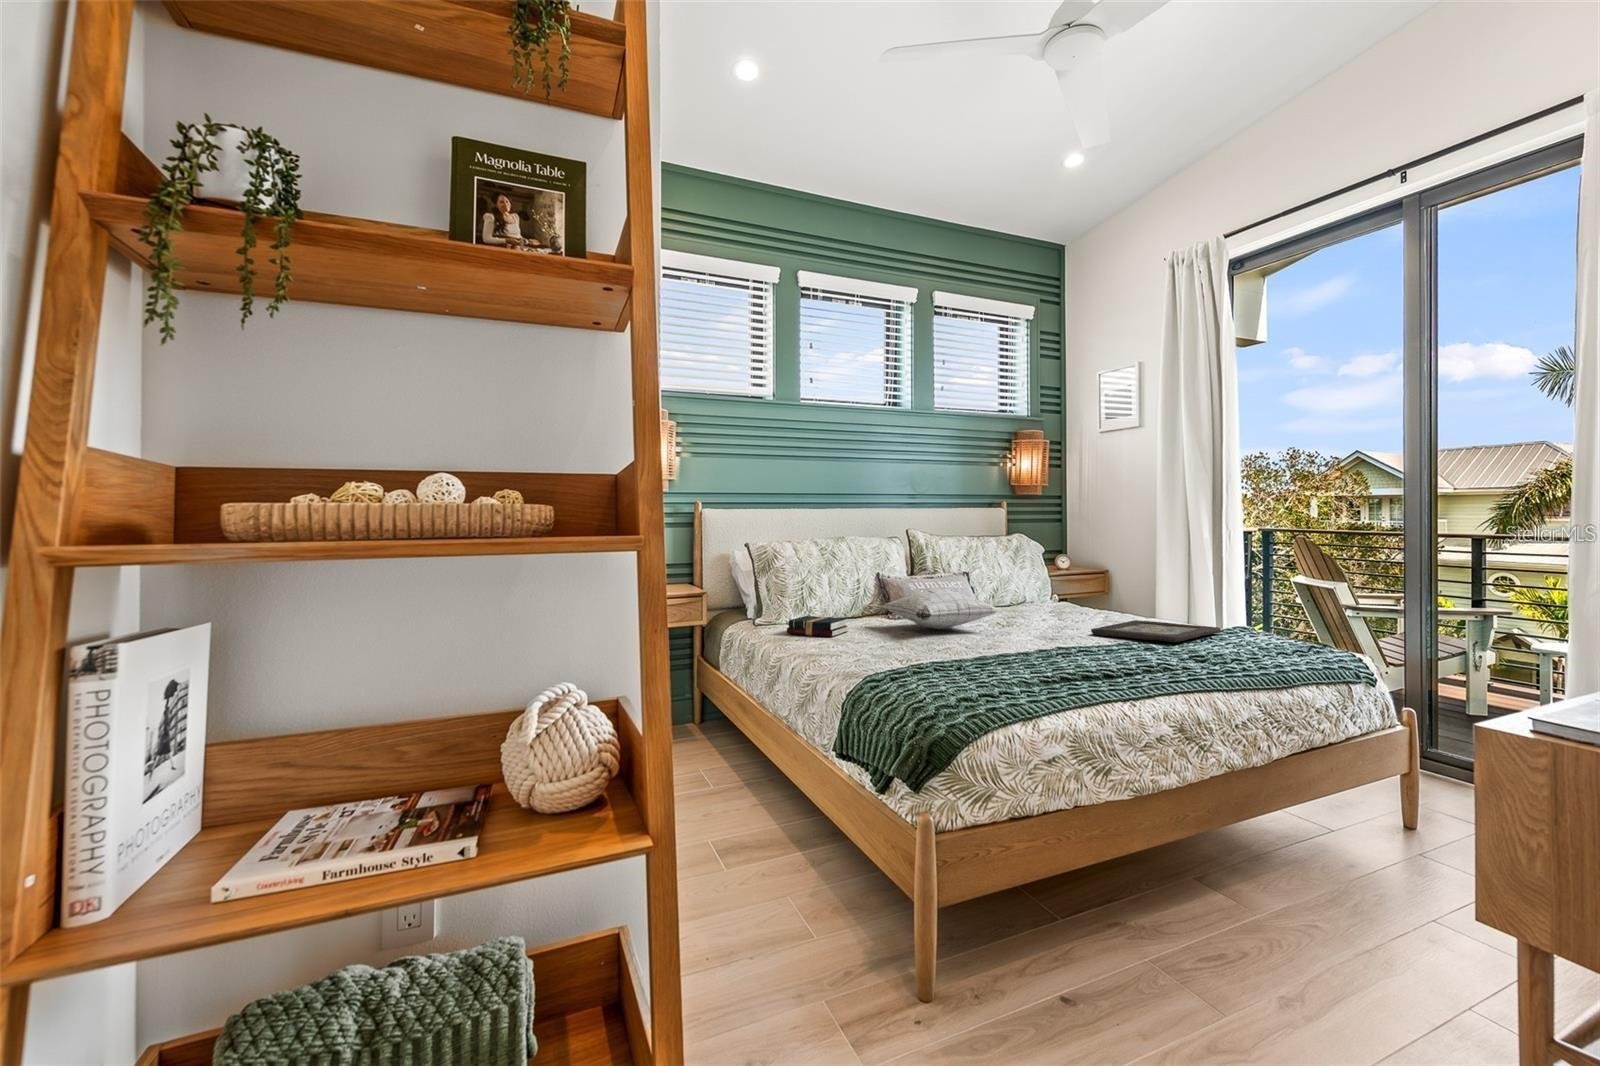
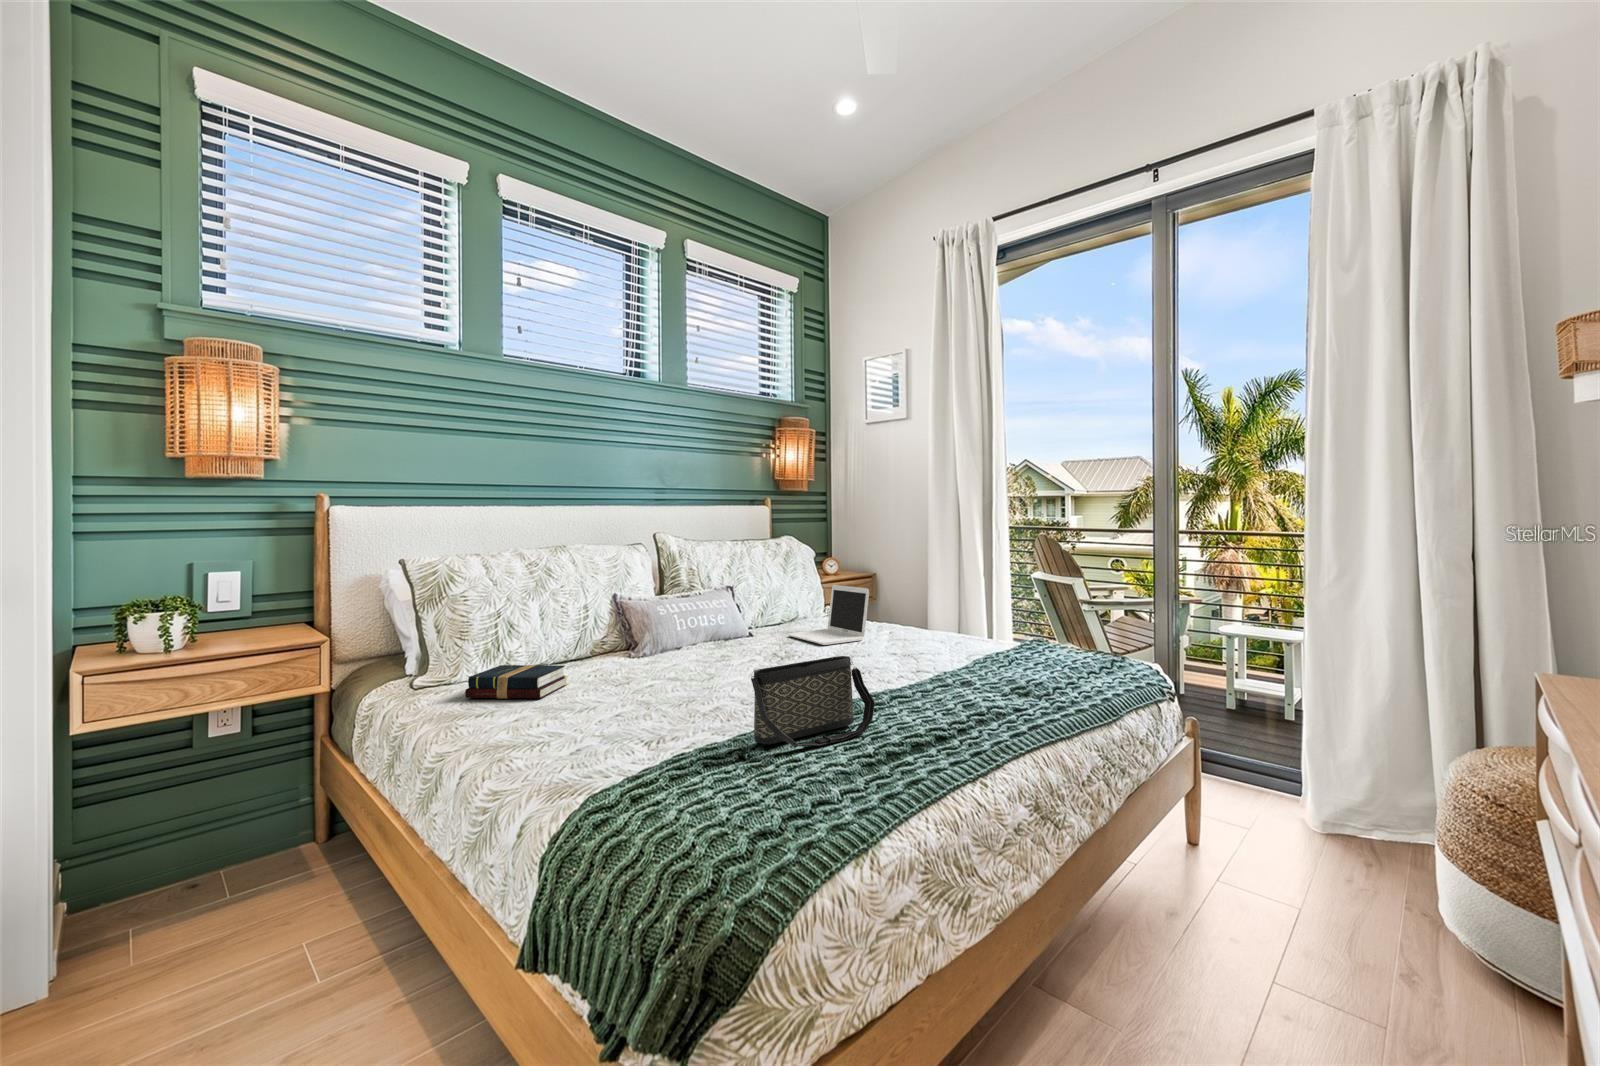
laptop: none [1014,574,1083,620] -> present [789,585,869,645]
pillow: present [882,587,998,629] -> none [618,612,779,670]
handbag: none [967,615,1055,670] -> present [751,656,875,746]
decorative tray: present [1091,620,1221,642] -> none [892,639,1026,670]

